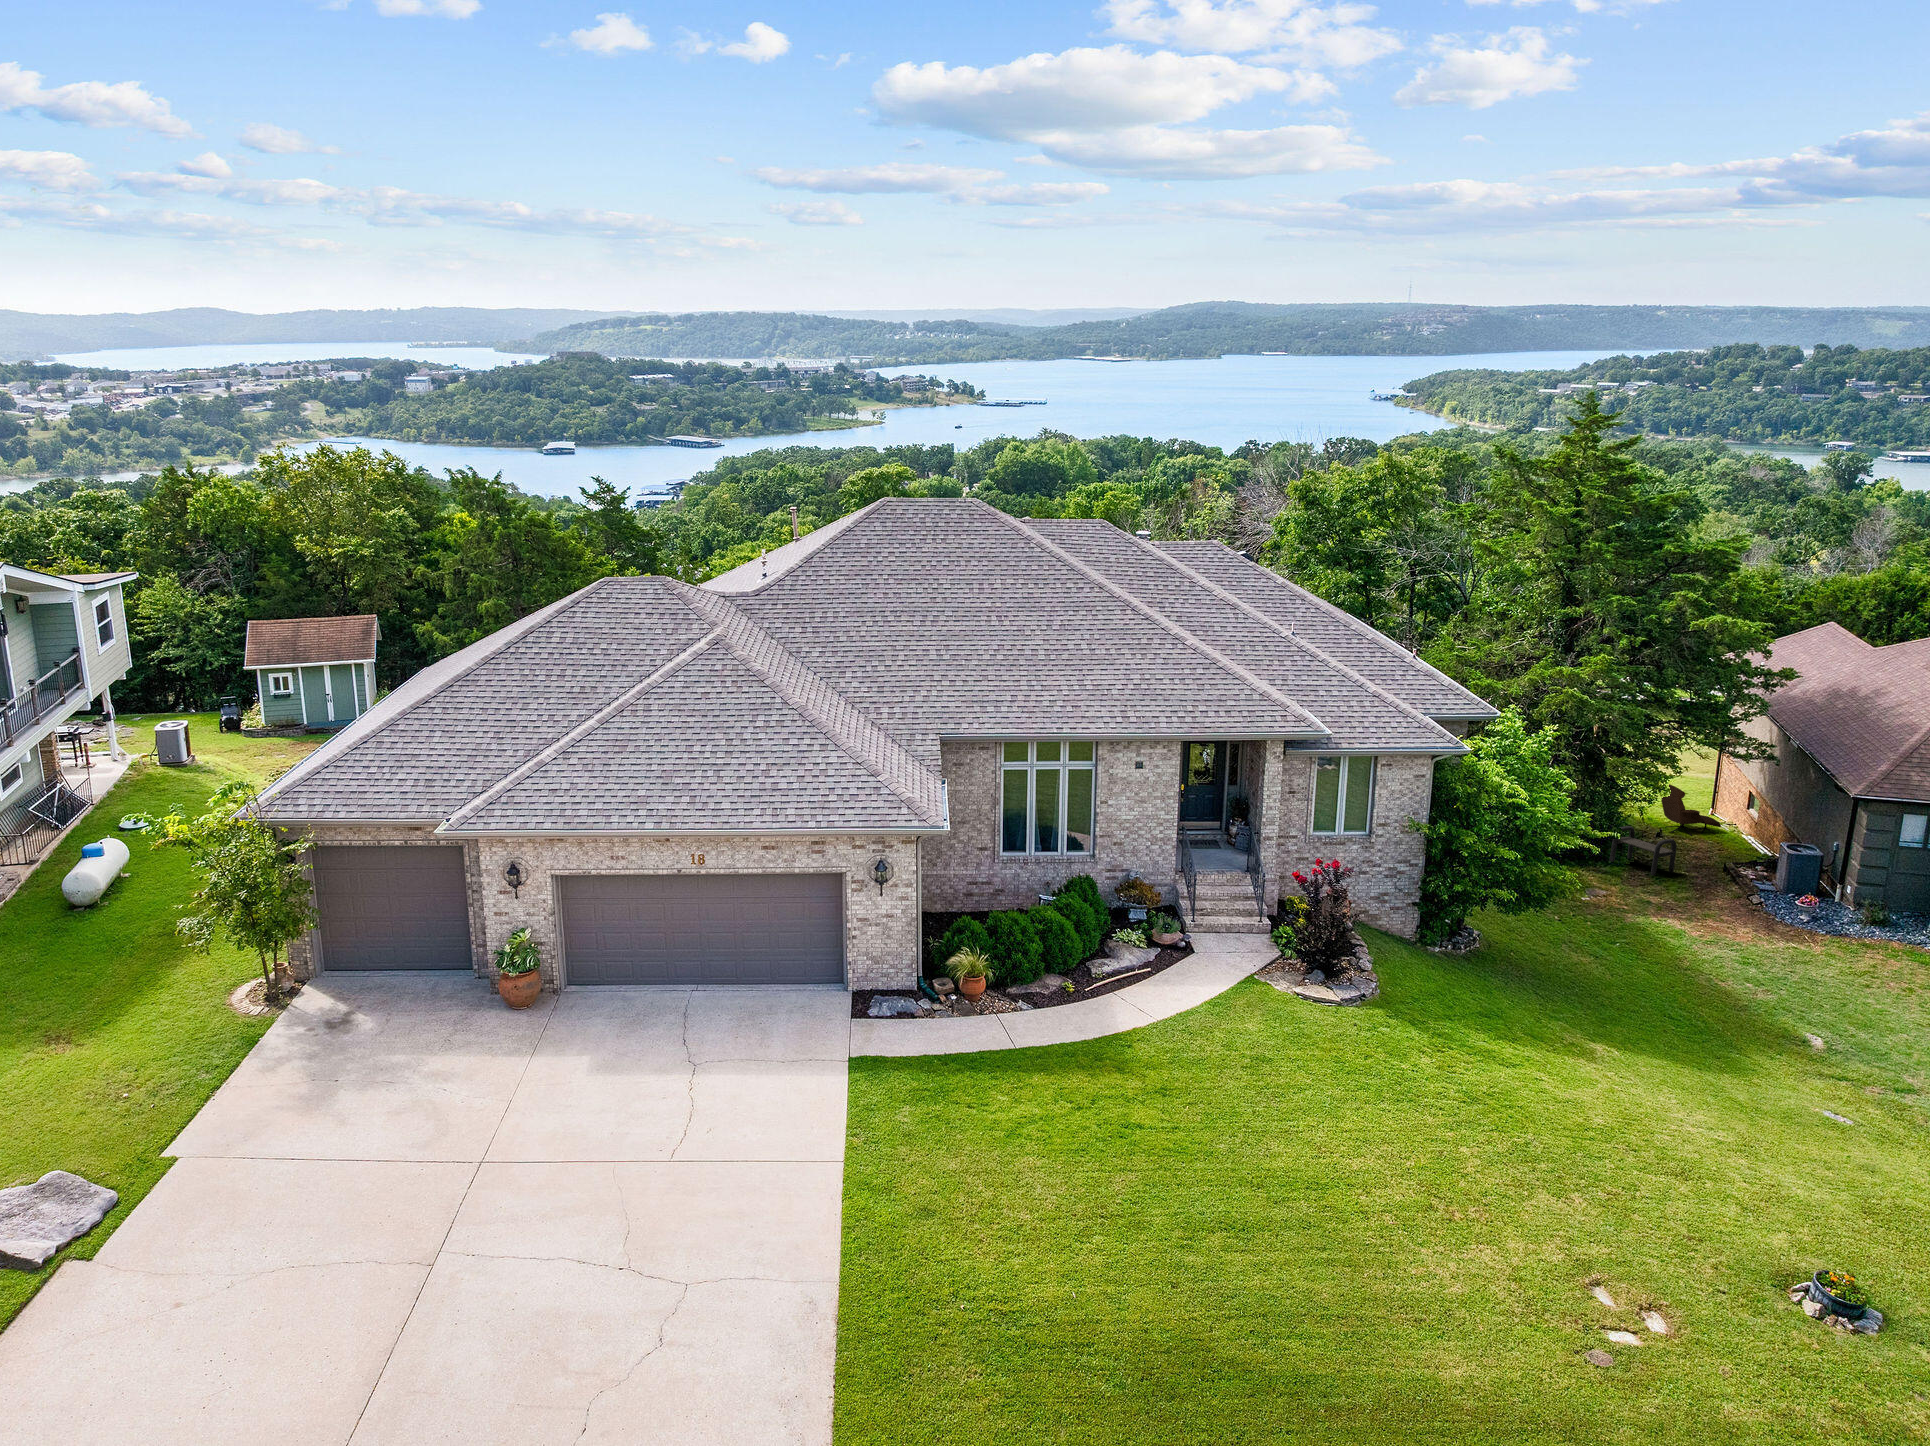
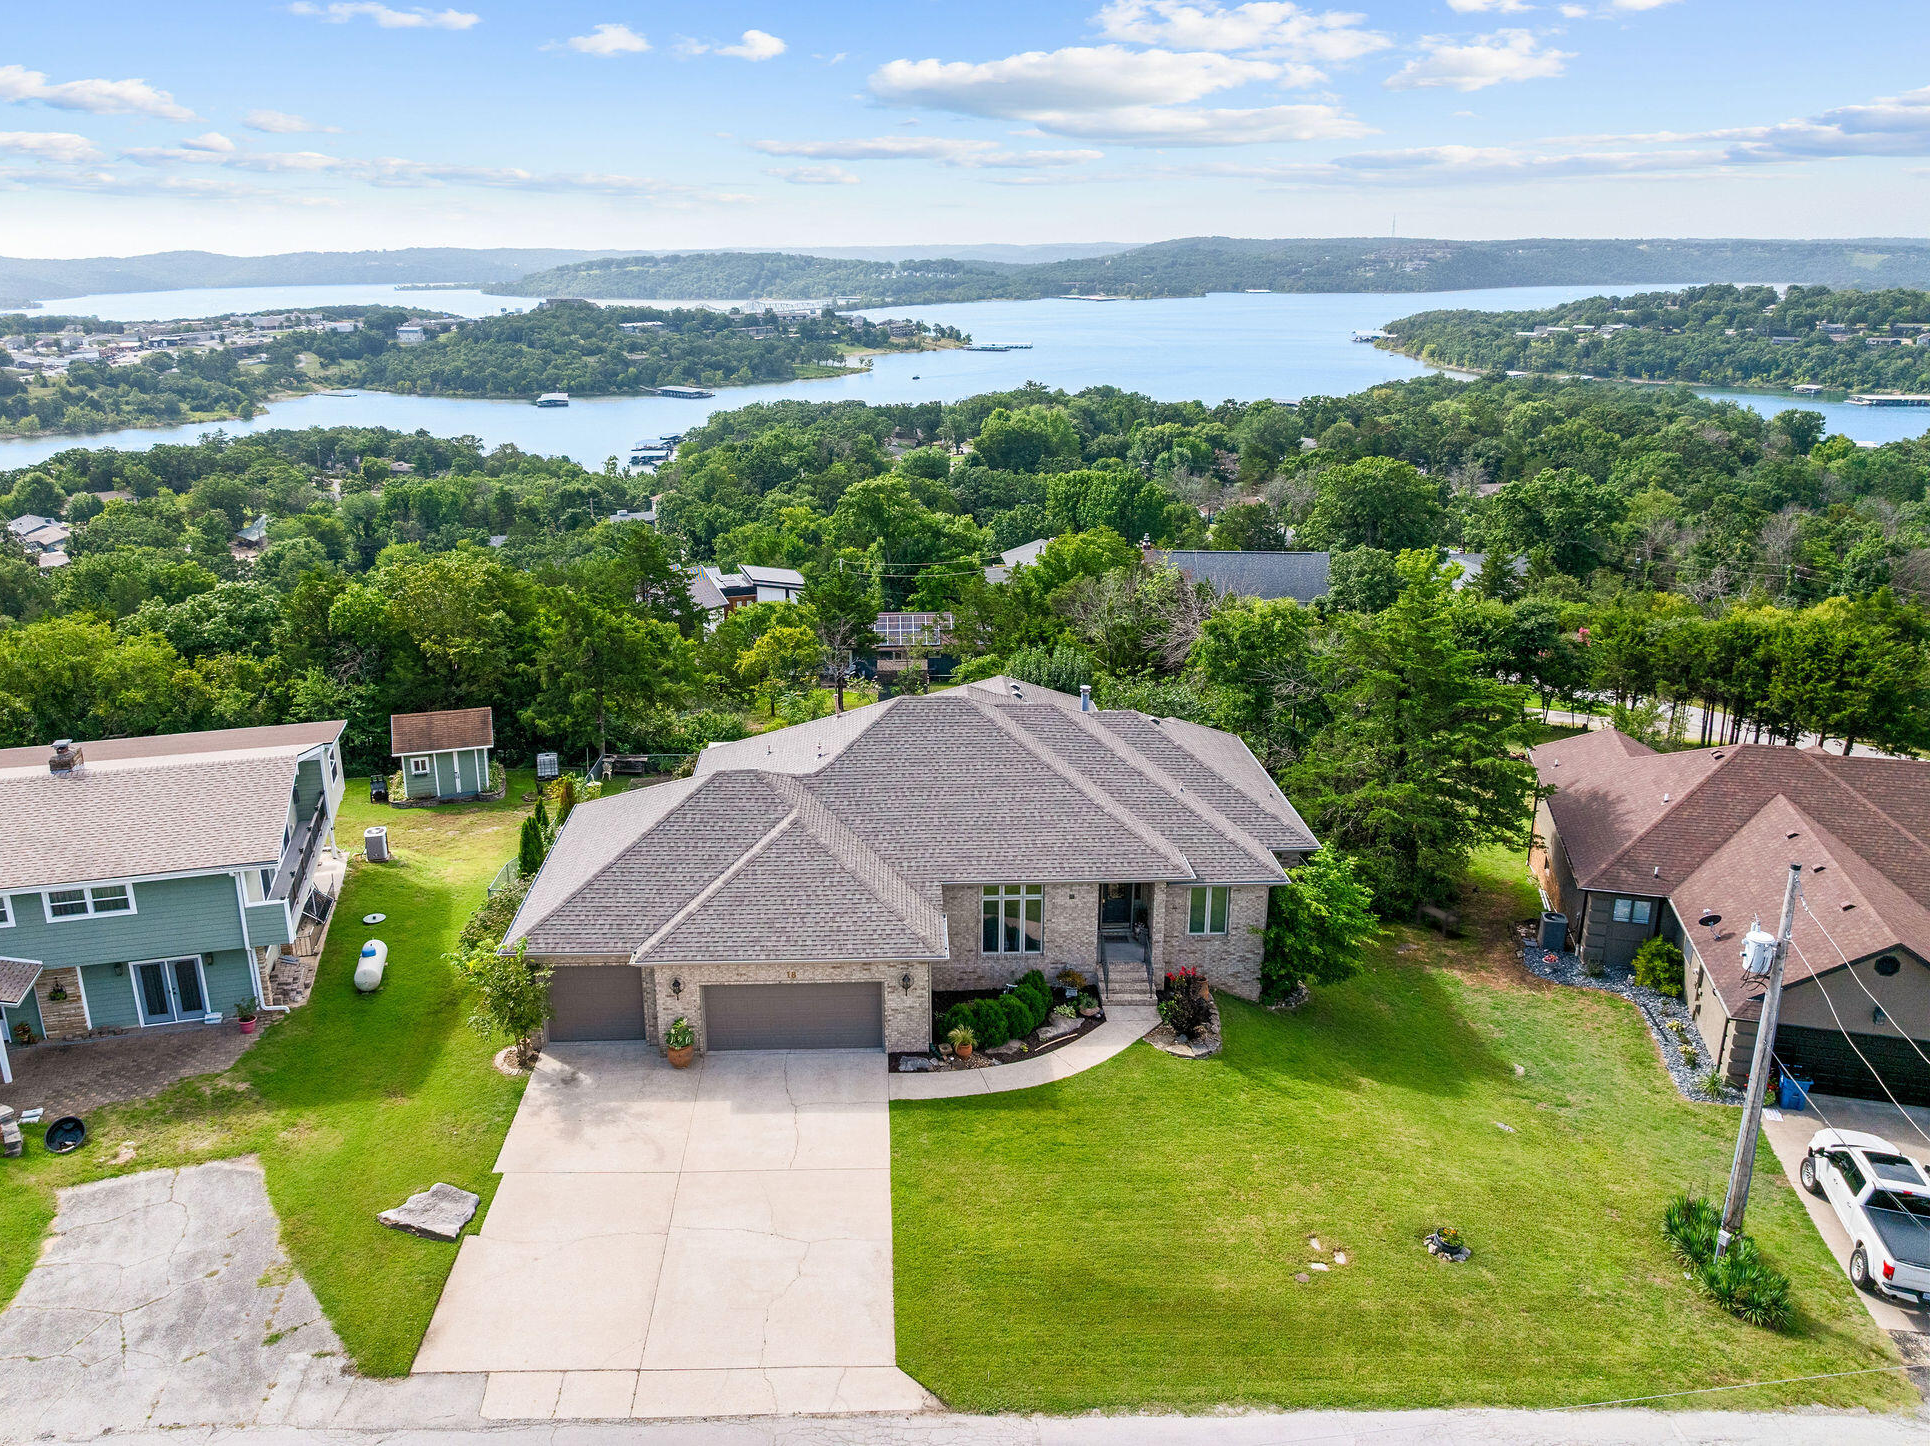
lounge chair: present [1661,784,1721,836] -> none [1464,859,1506,899]

